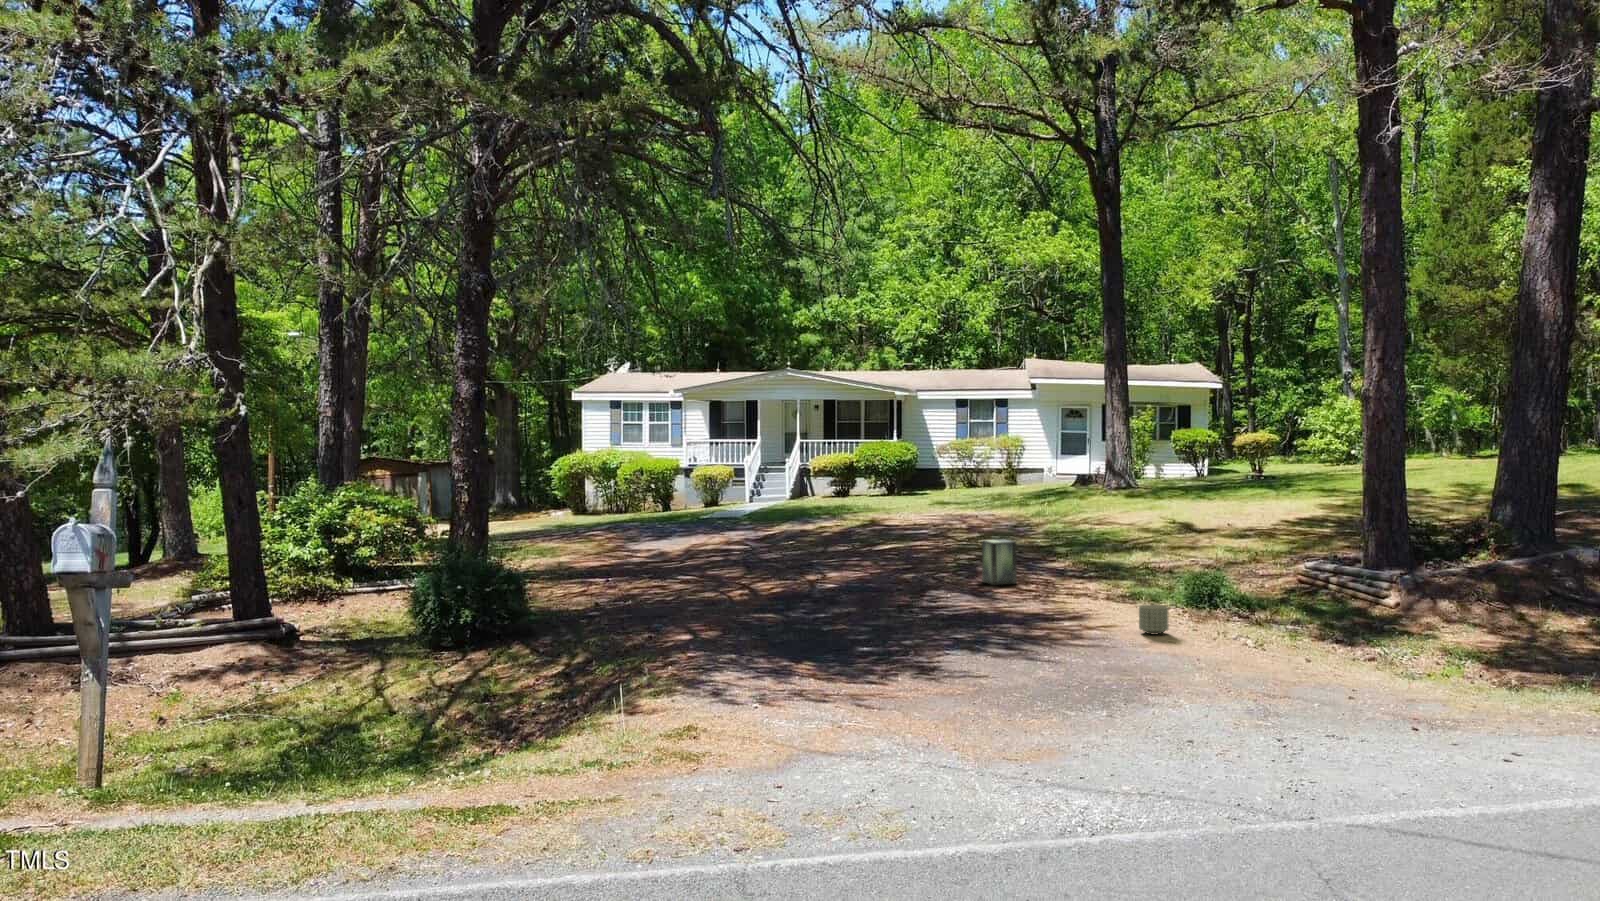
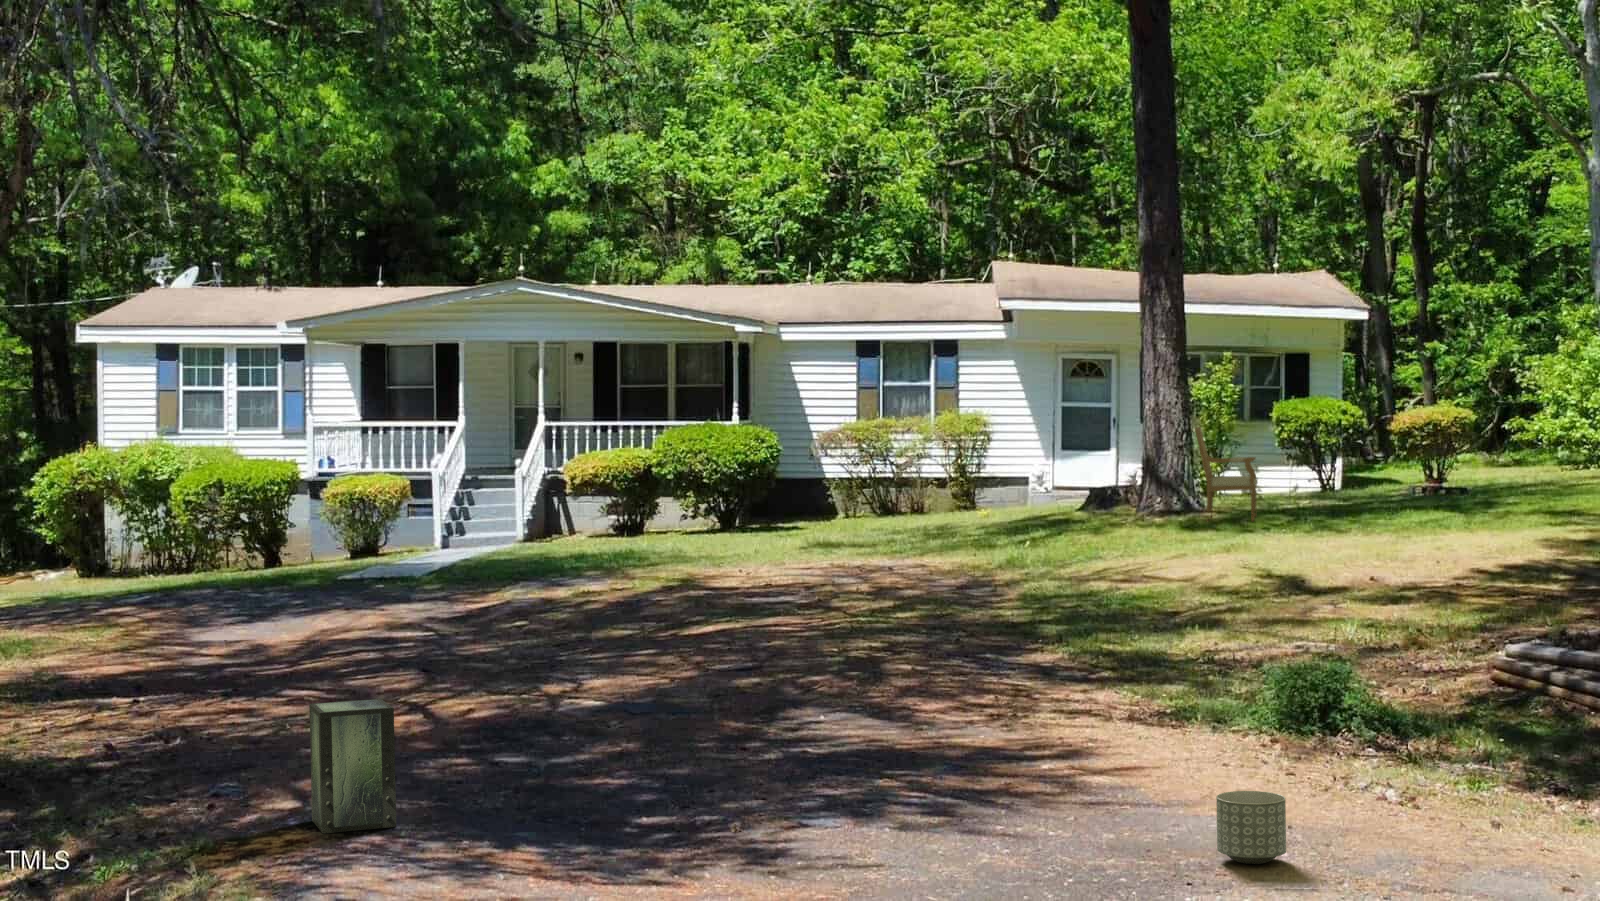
chair: none [1131,445,1162,492] -> present [1195,427,1257,522]
storage box: present [982,540,1017,585] -> present [309,699,396,834]

